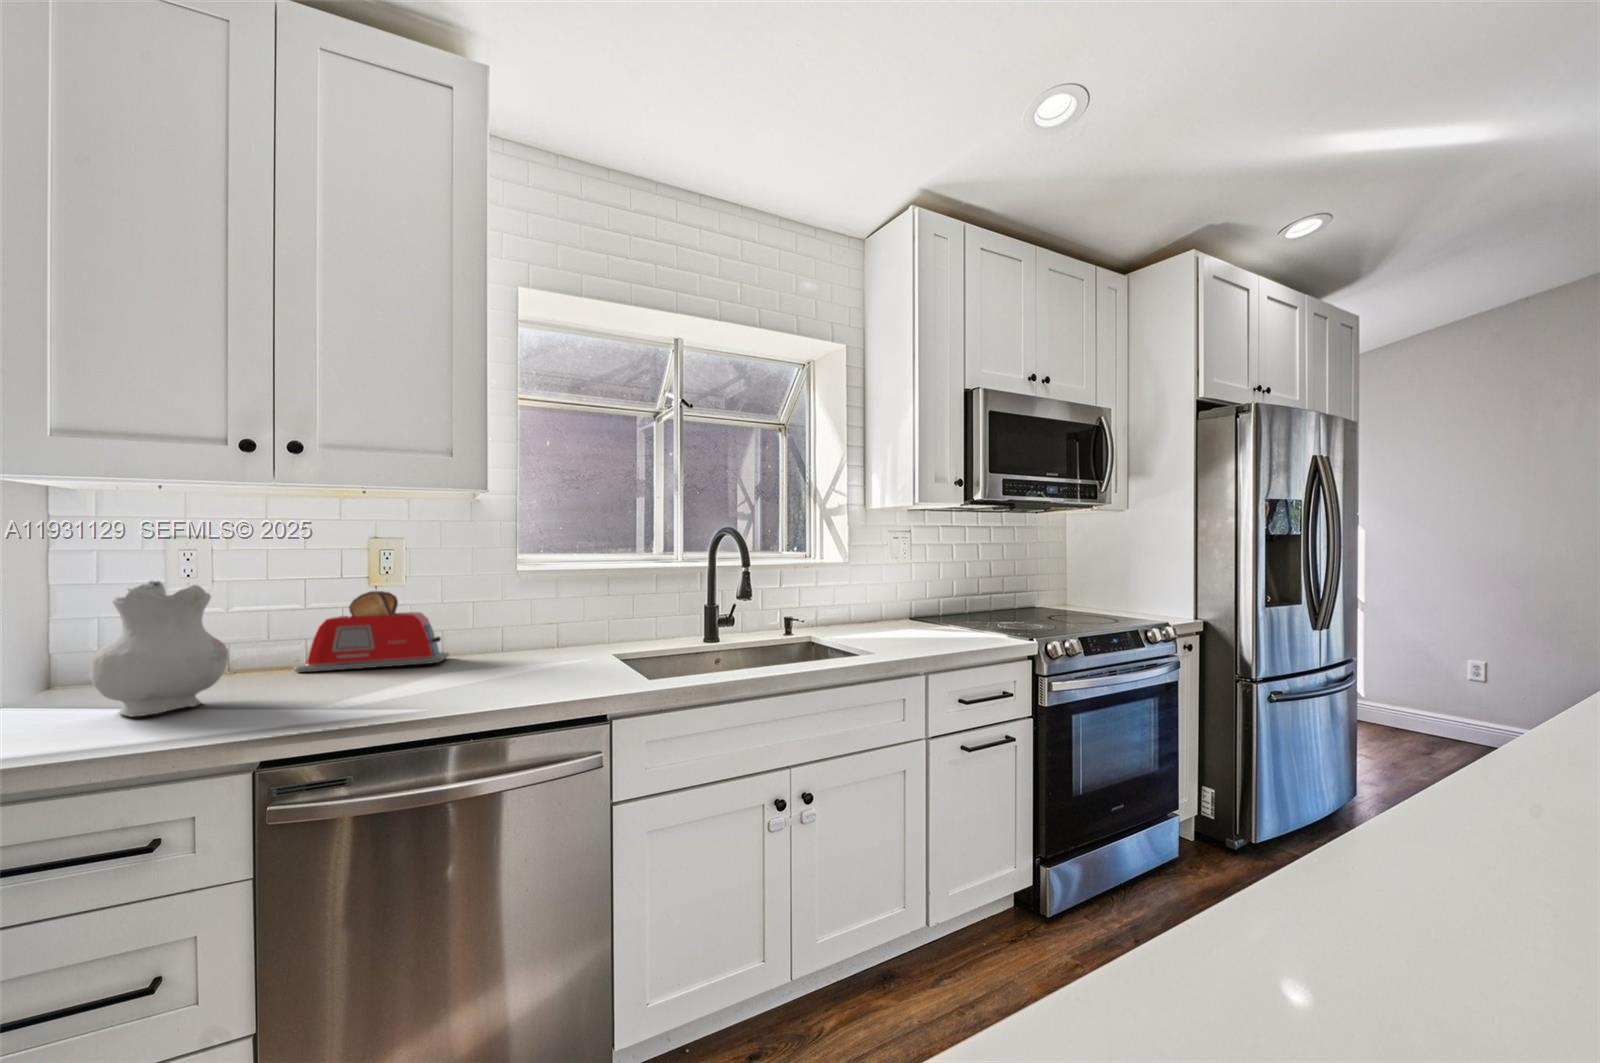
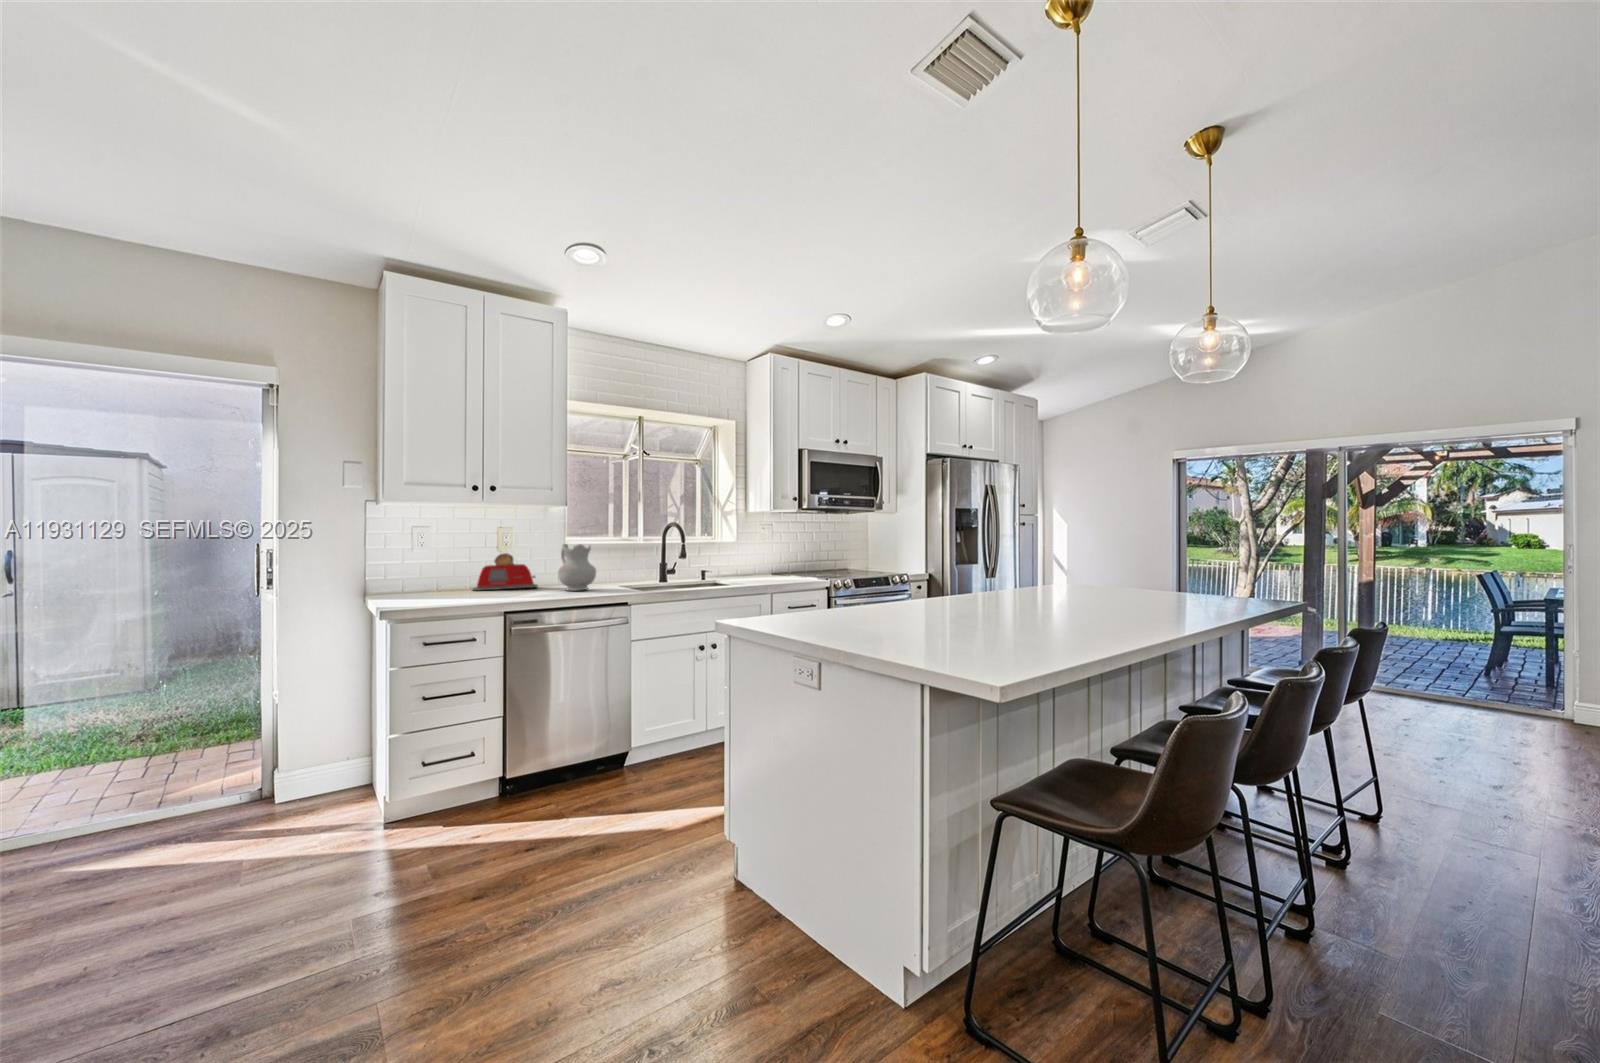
ceramic pitcher: present [90,581,228,716] -> present [558,544,596,591]

